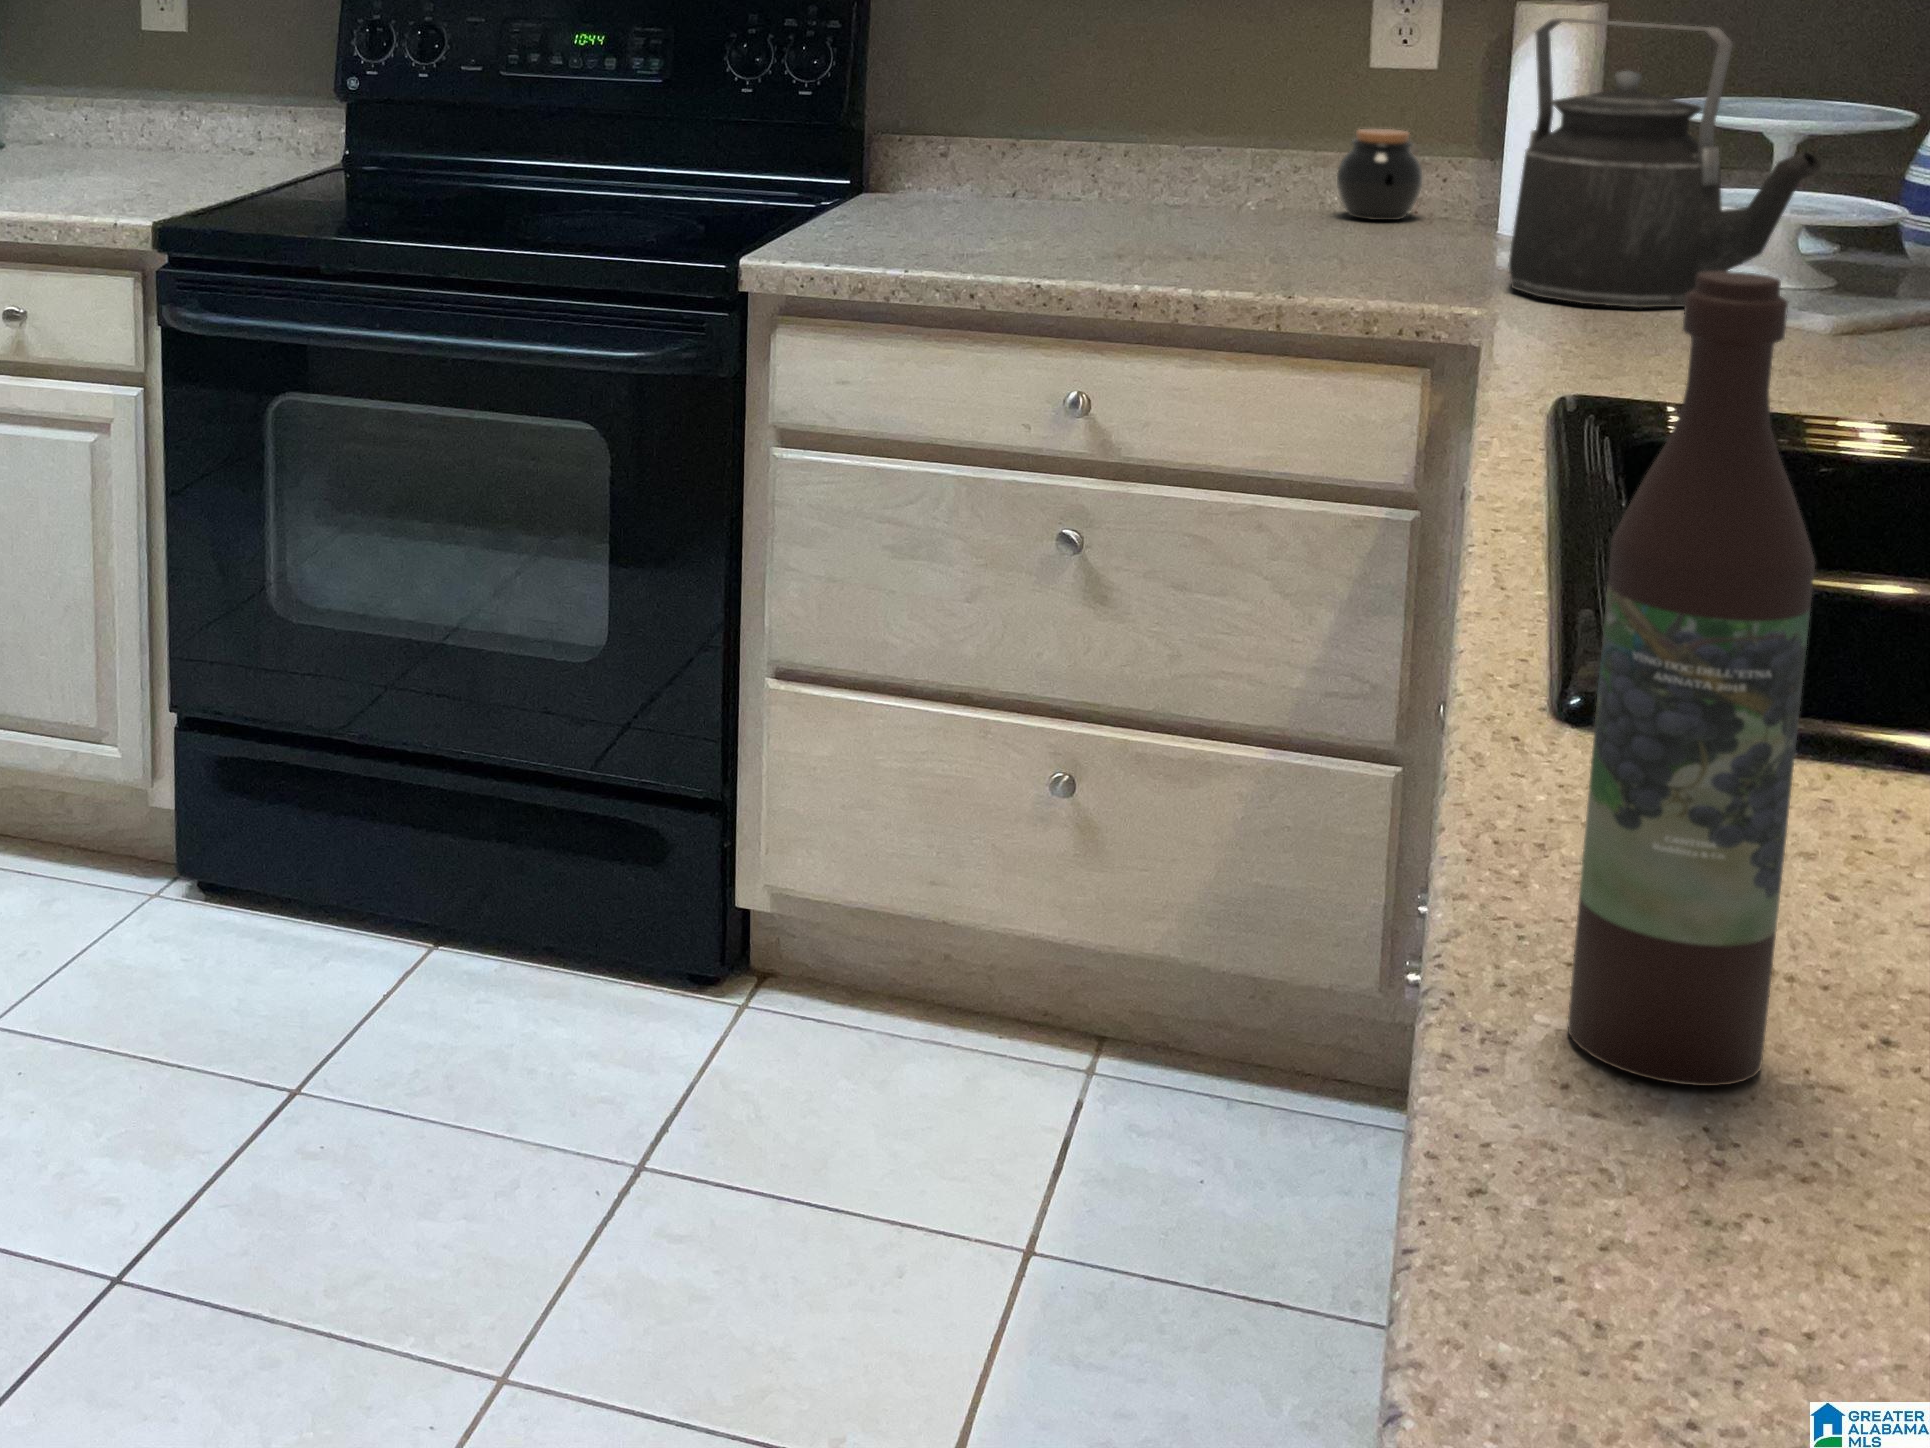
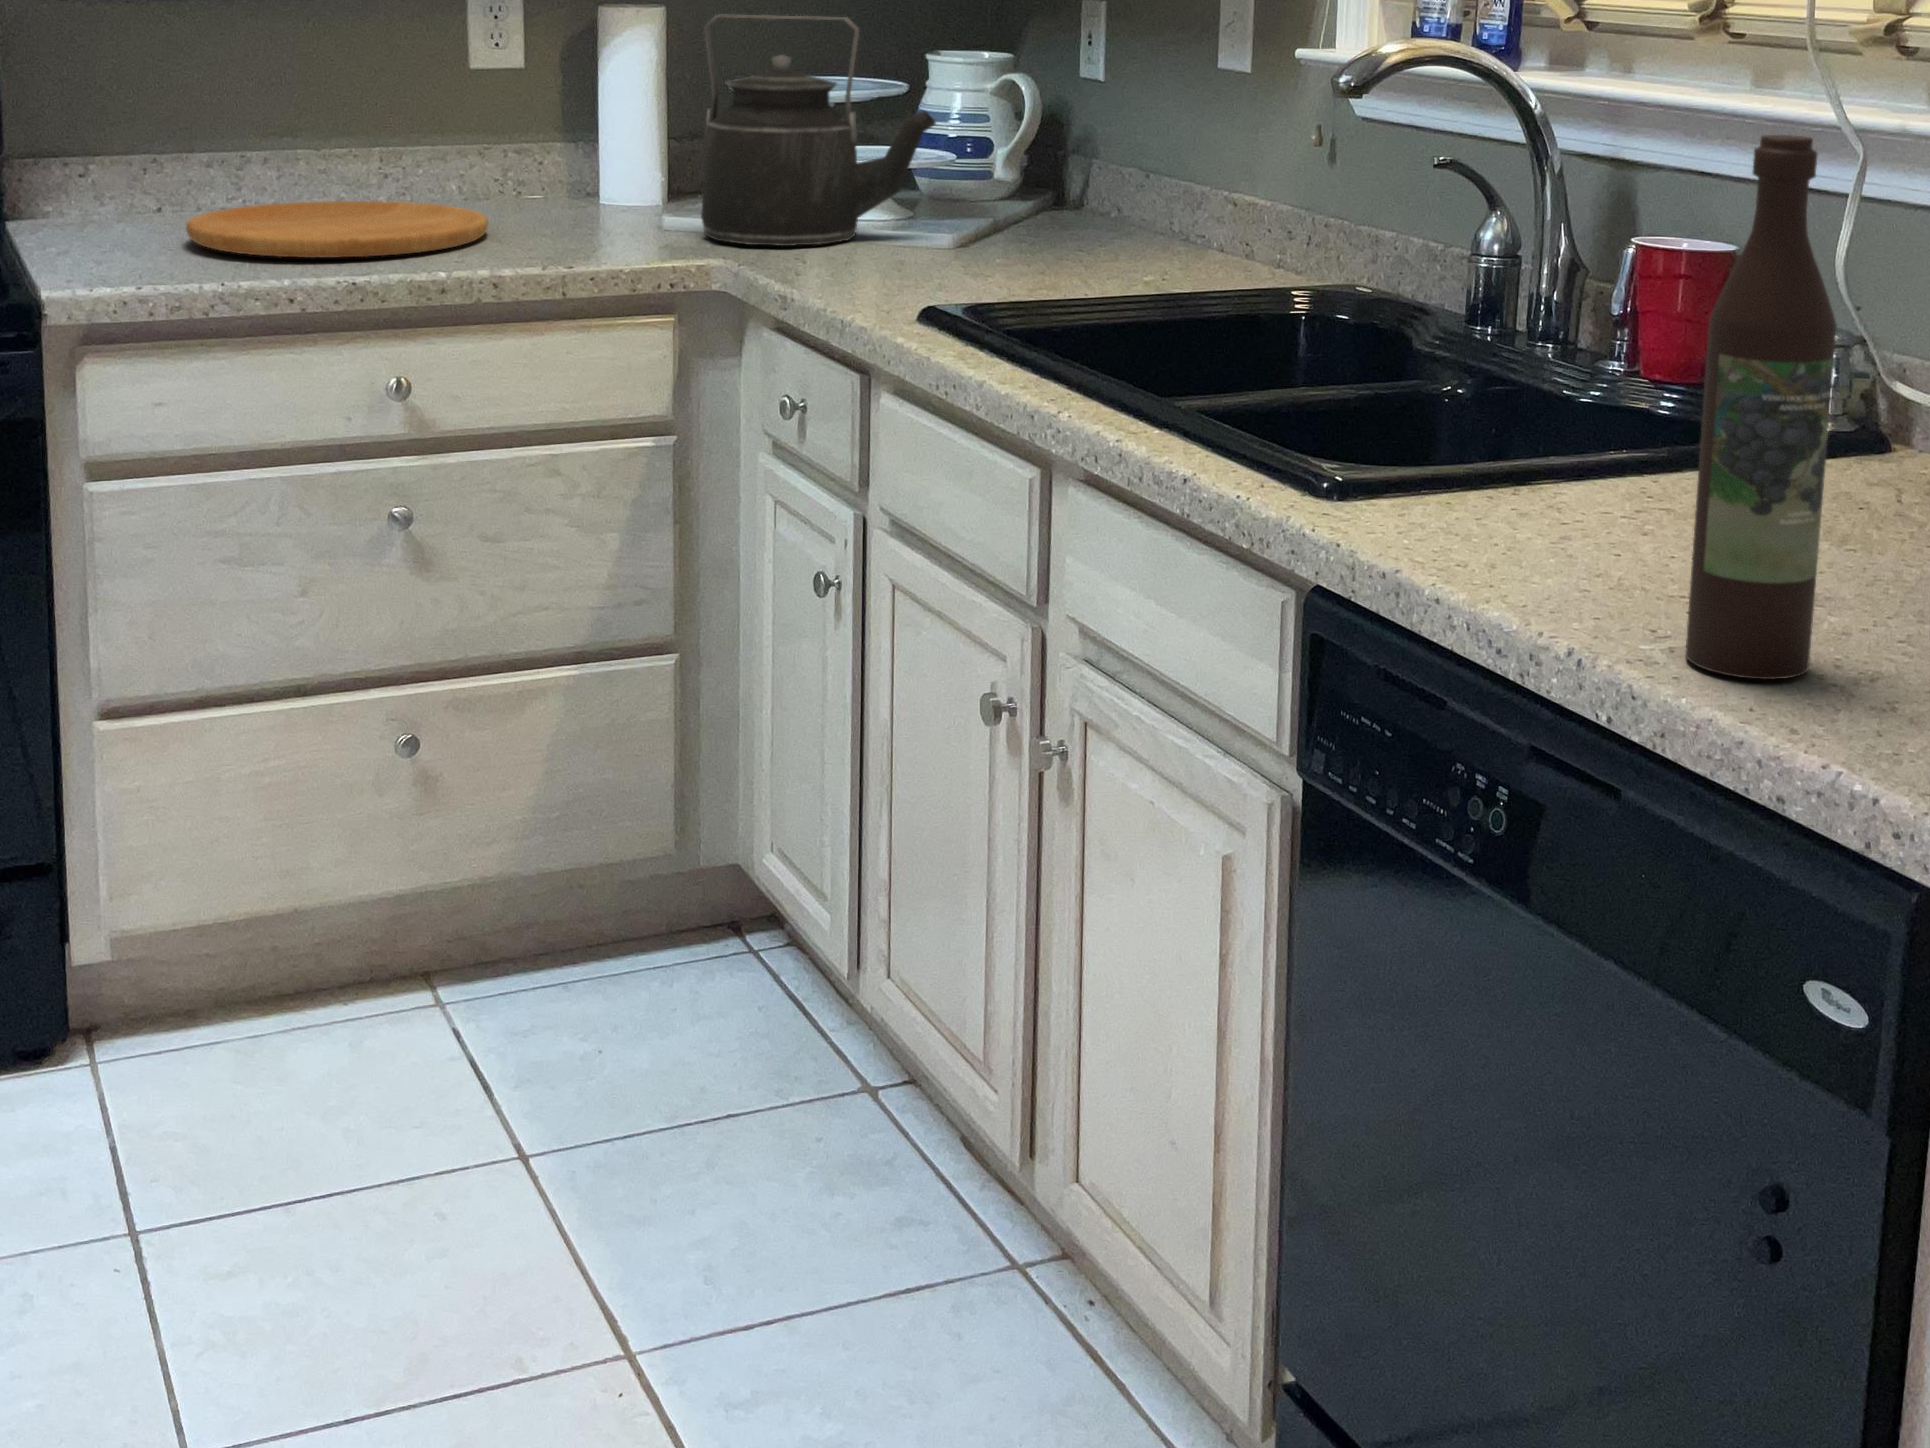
jar: present [1337,129,1422,220] -> none [468,122,539,201]
cutting board: none [962,198,1287,263] -> present [186,201,488,258]

